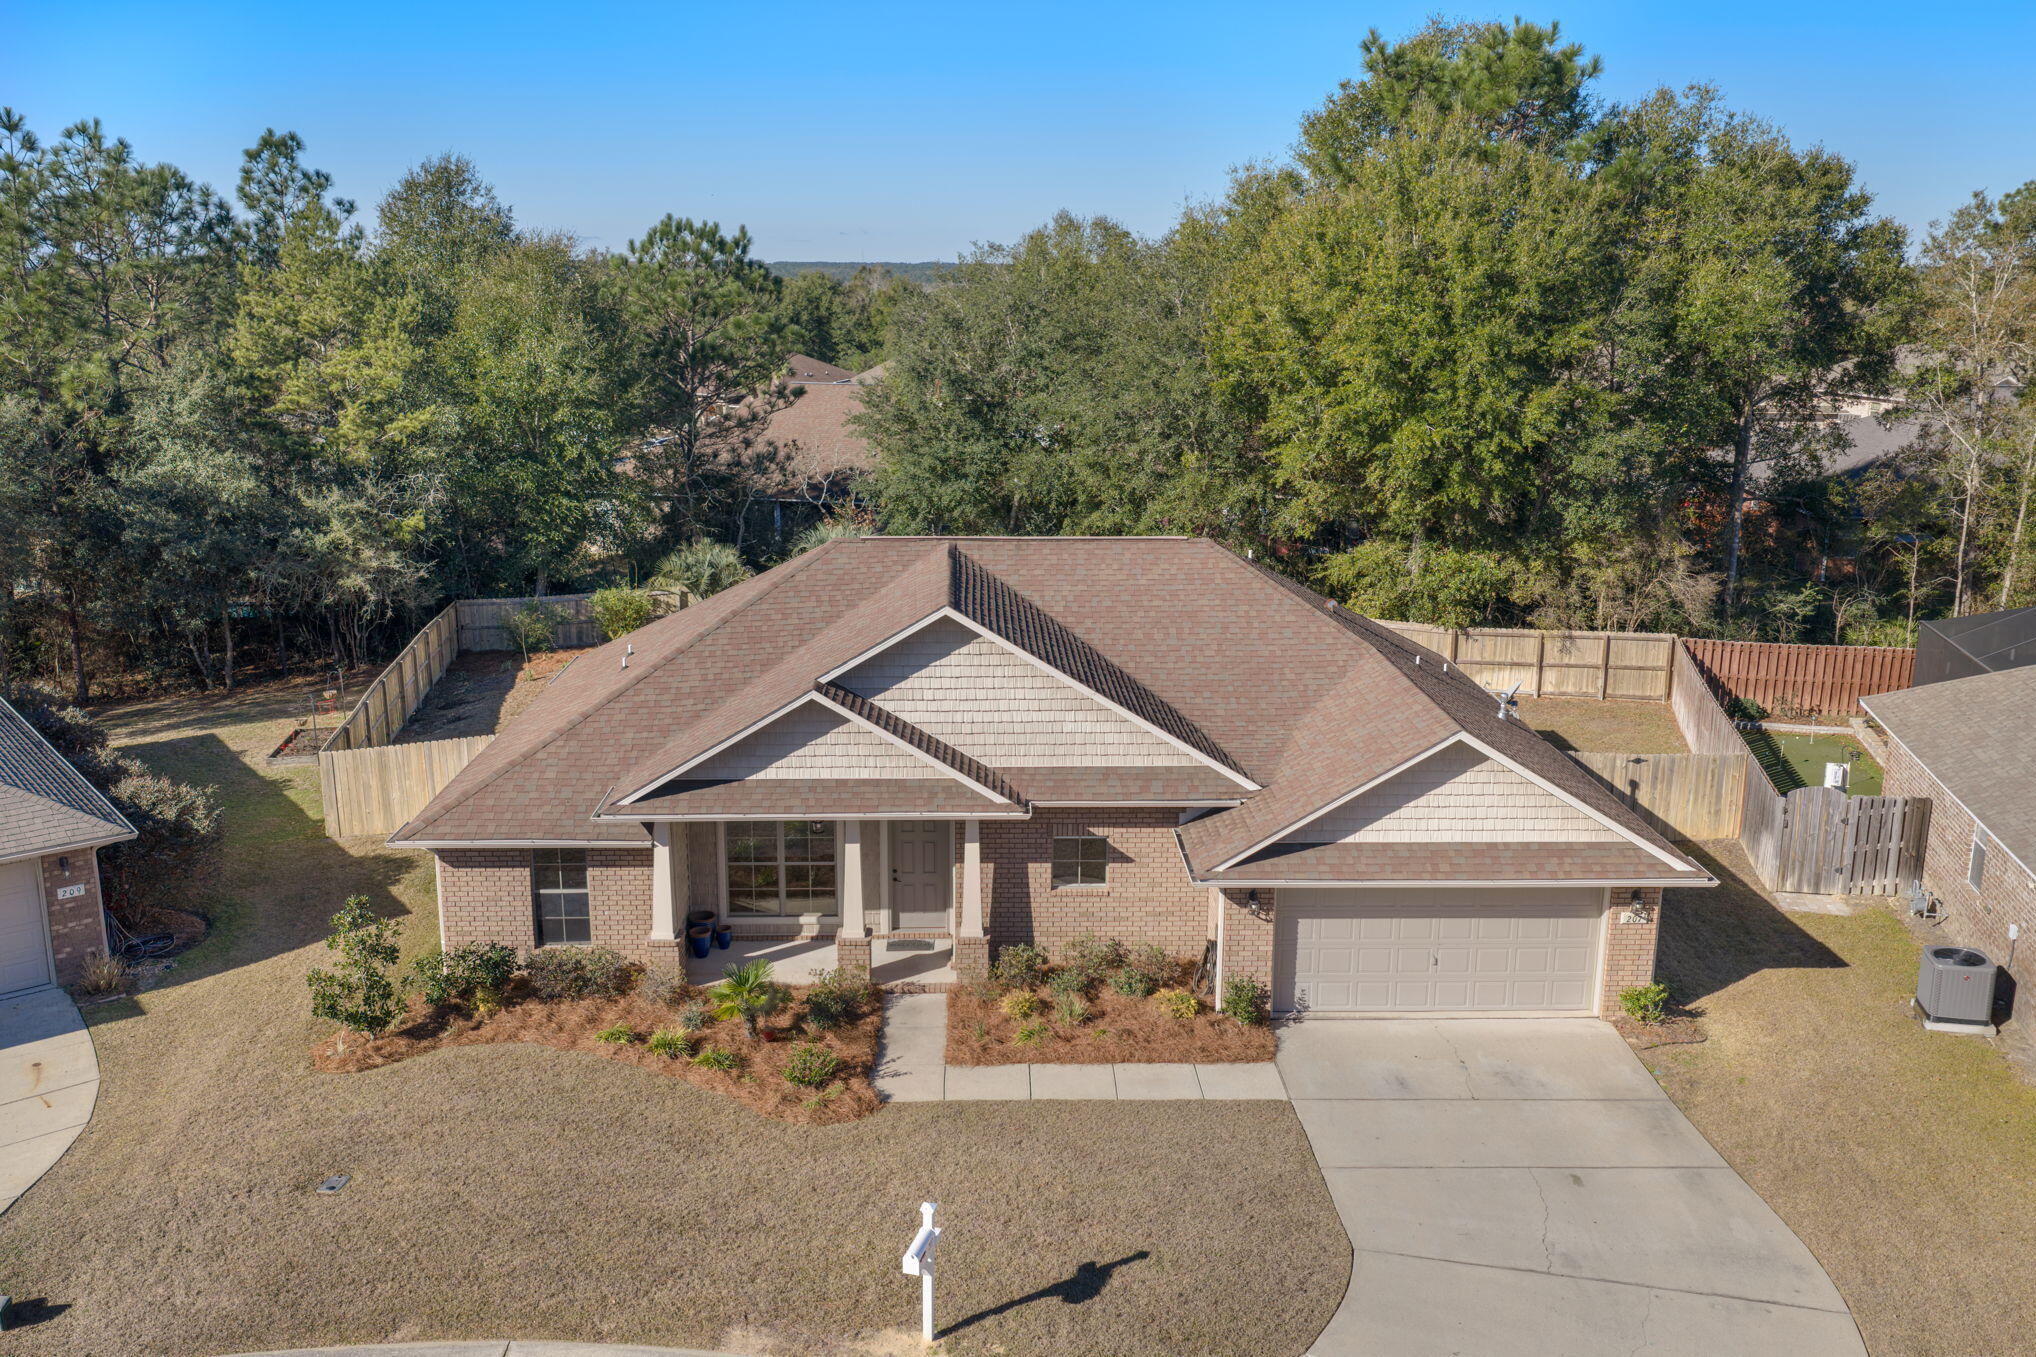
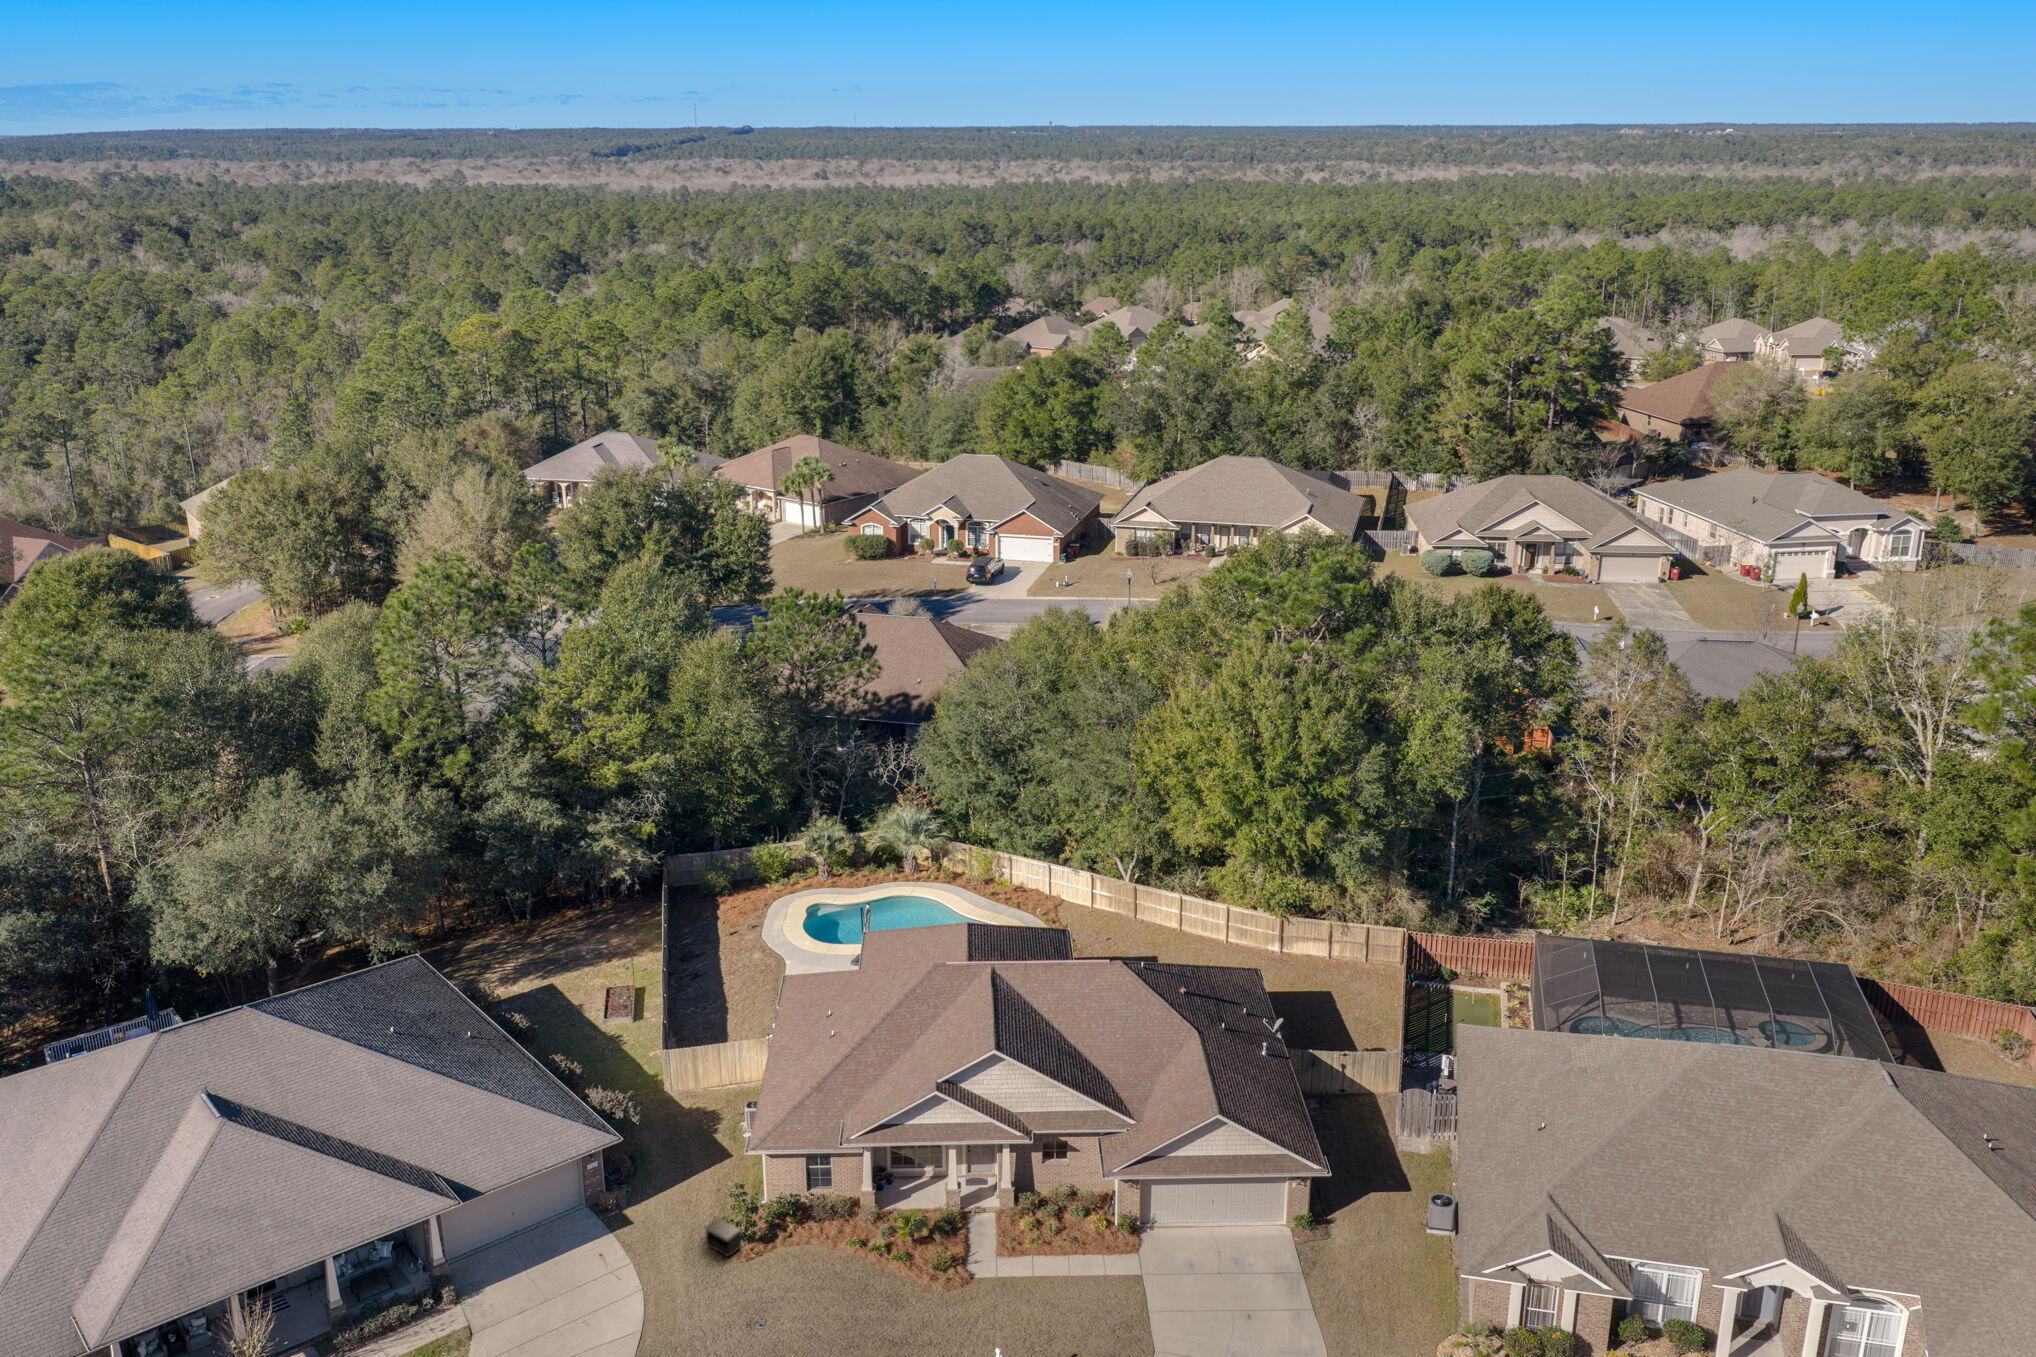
storage bench: none [268,981,355,1062] -> present [705,1218,741,1257]

